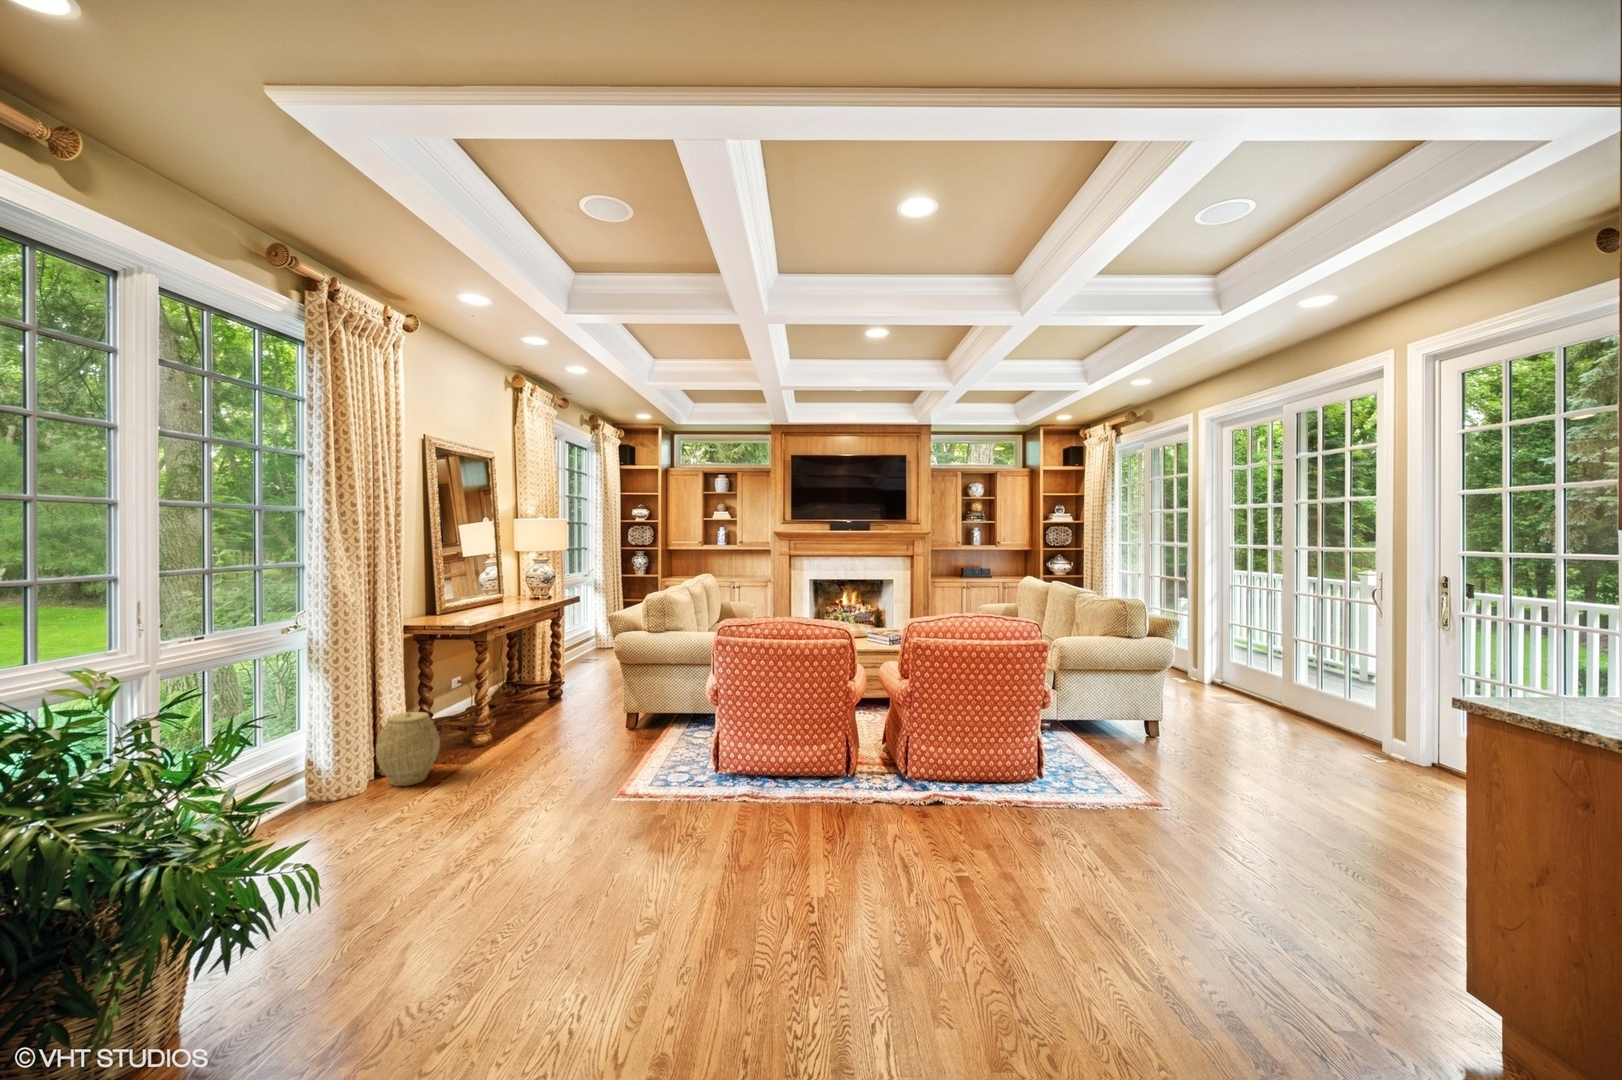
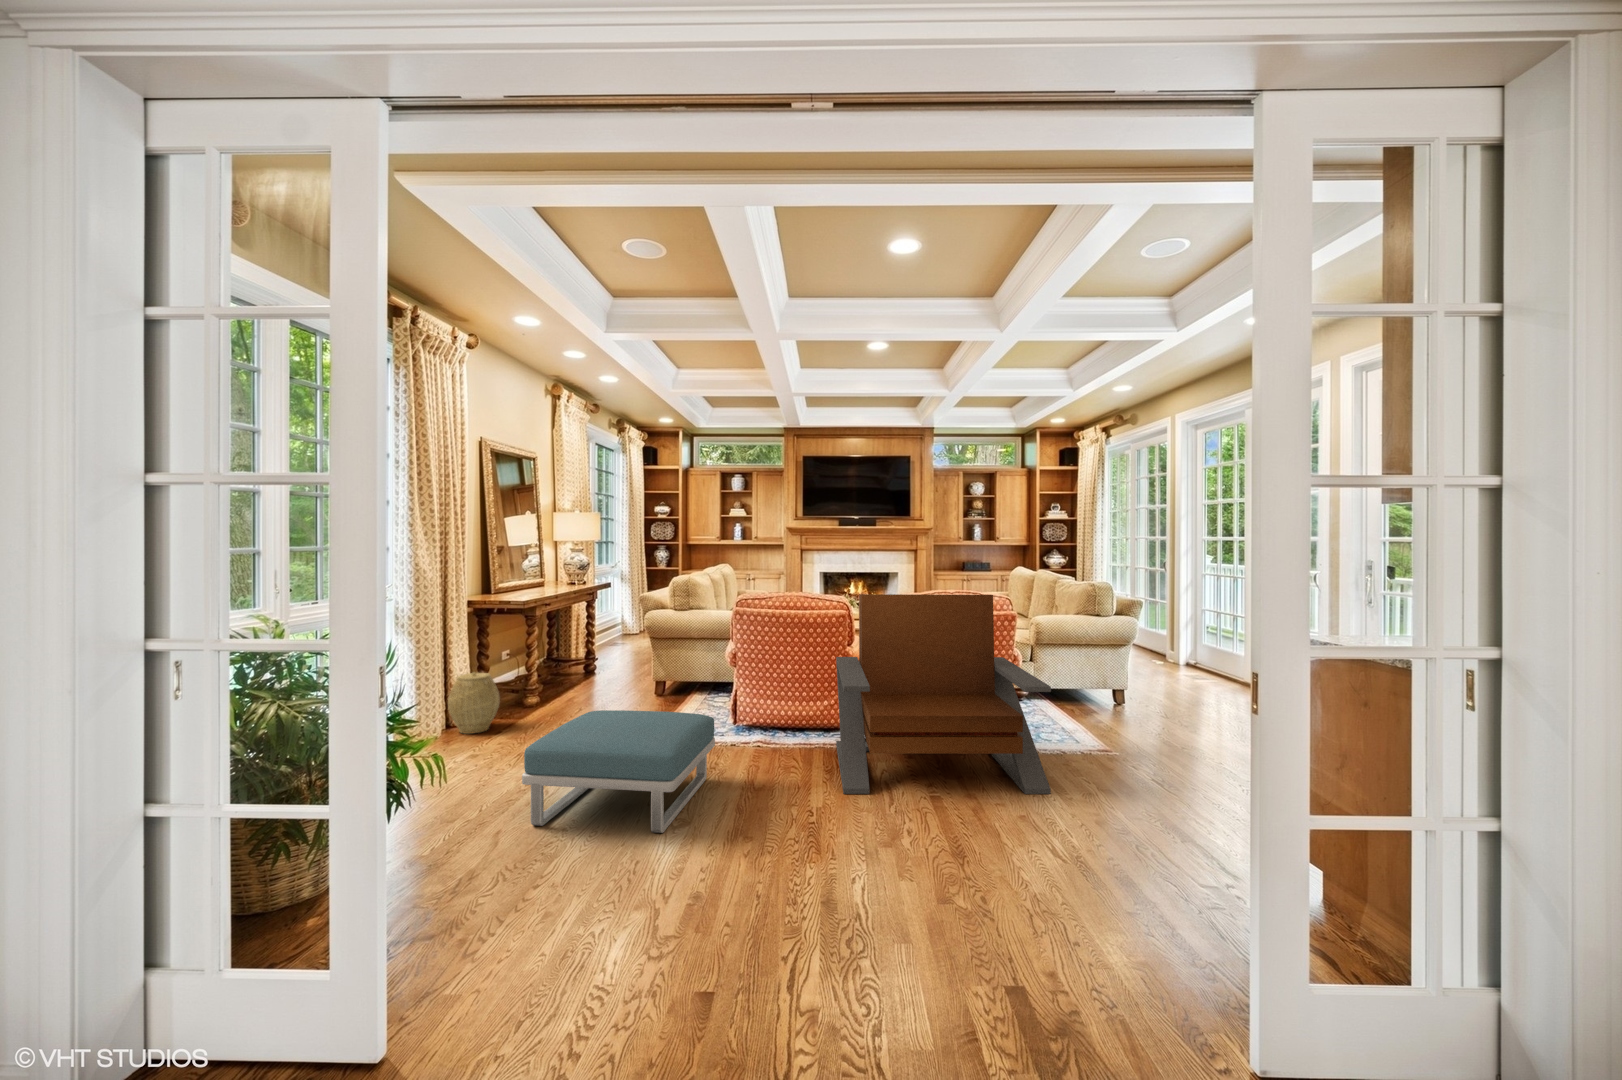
lounge chair: none [837,621,1105,877] -> present [836,594,1051,794]
footstool: none [438,771,691,949] -> present [522,710,715,833]

